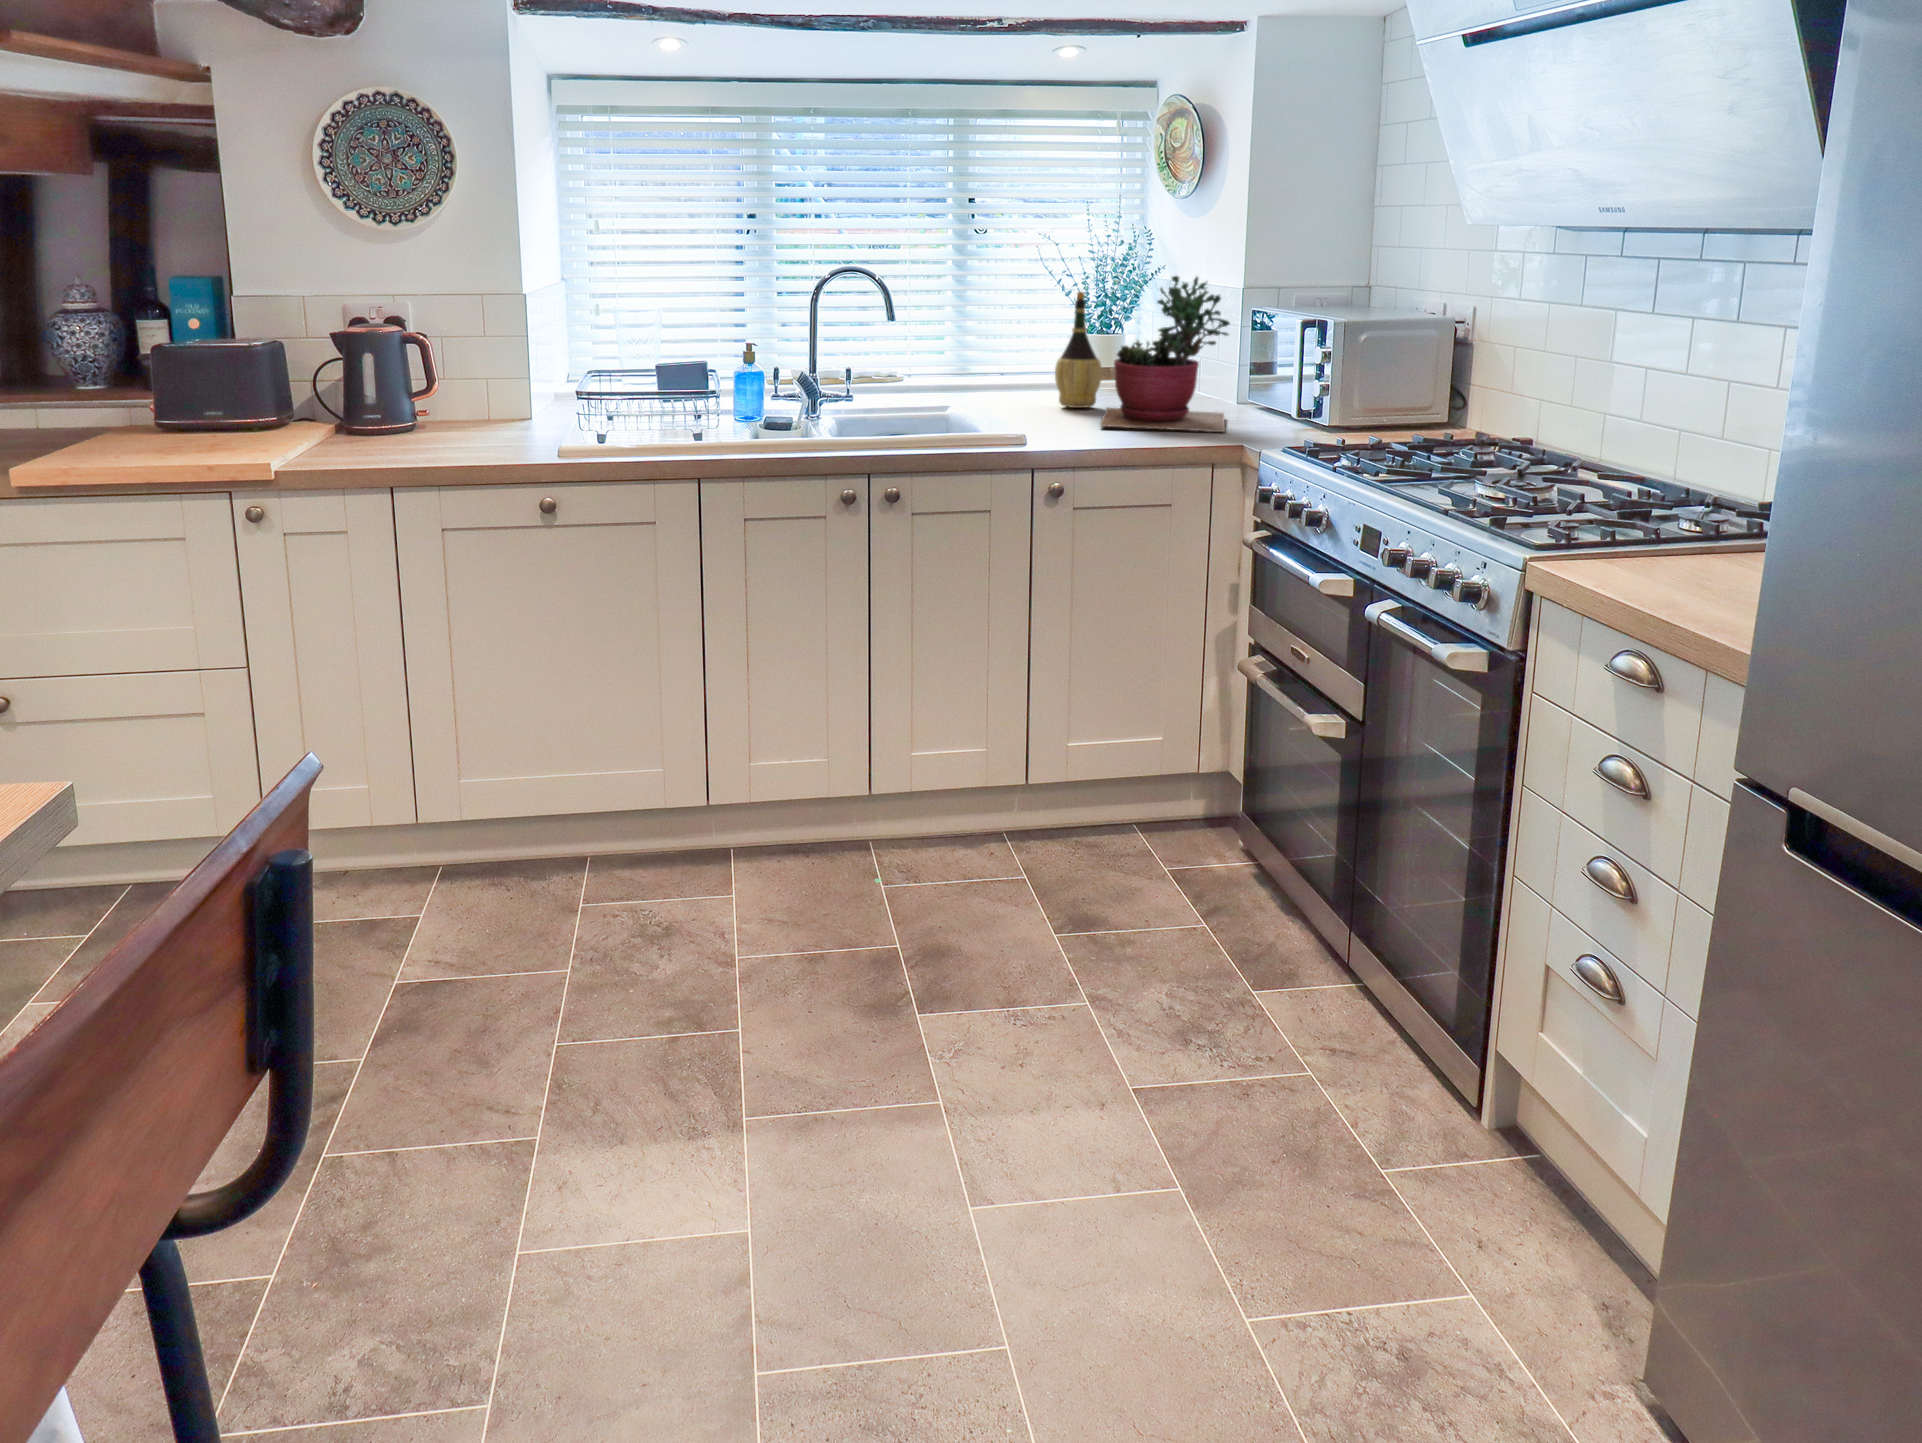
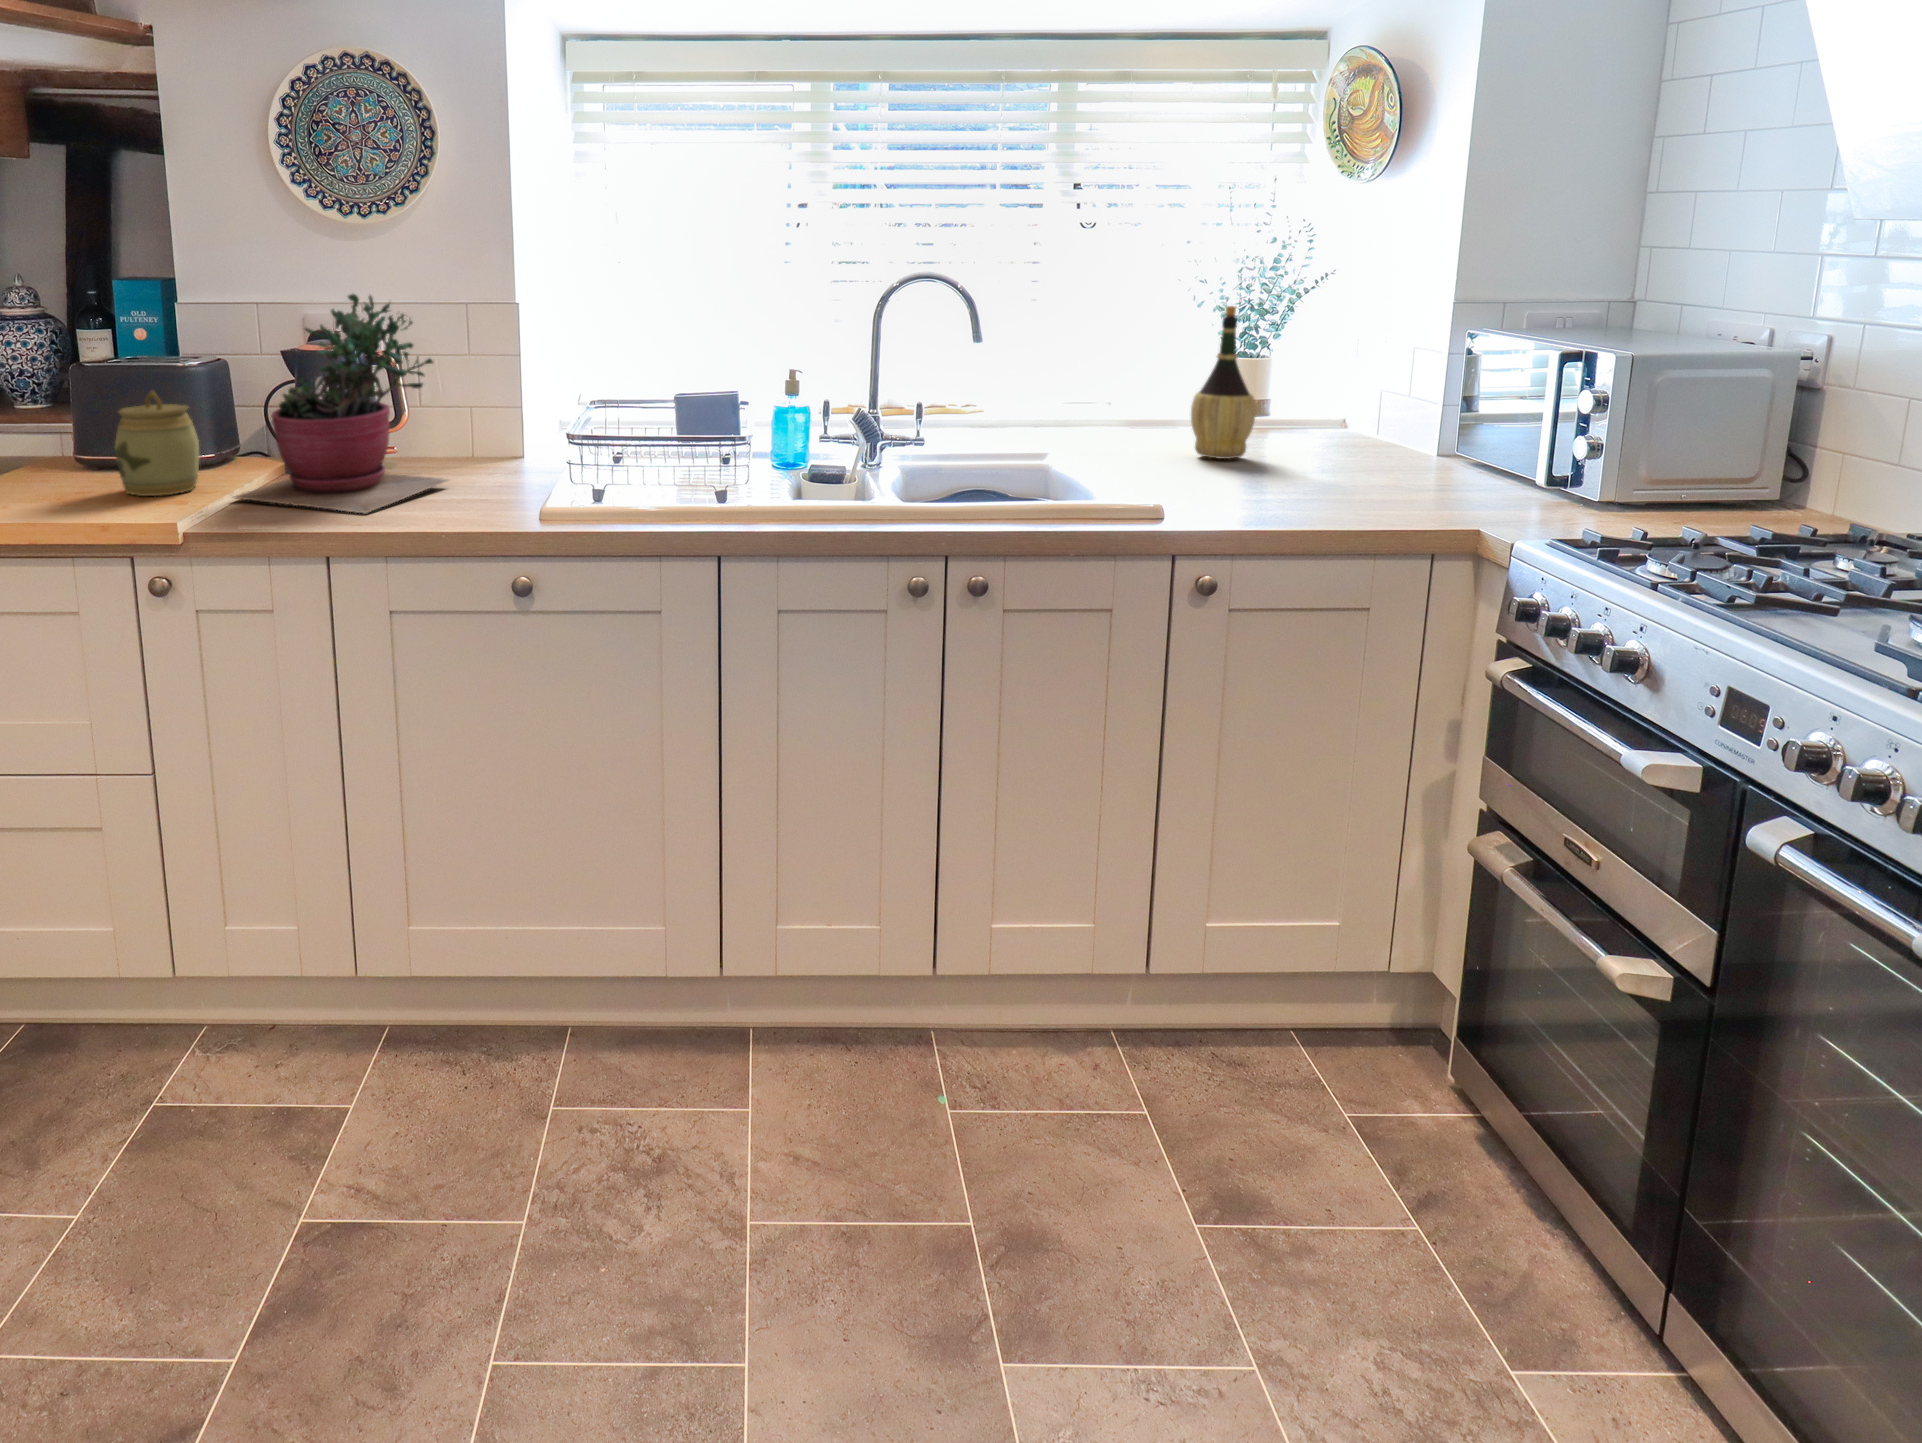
succulent plant: present [1100,276,1230,432] -> present [234,294,448,513]
jar: none [200,364,269,450] -> present [115,391,199,496]

